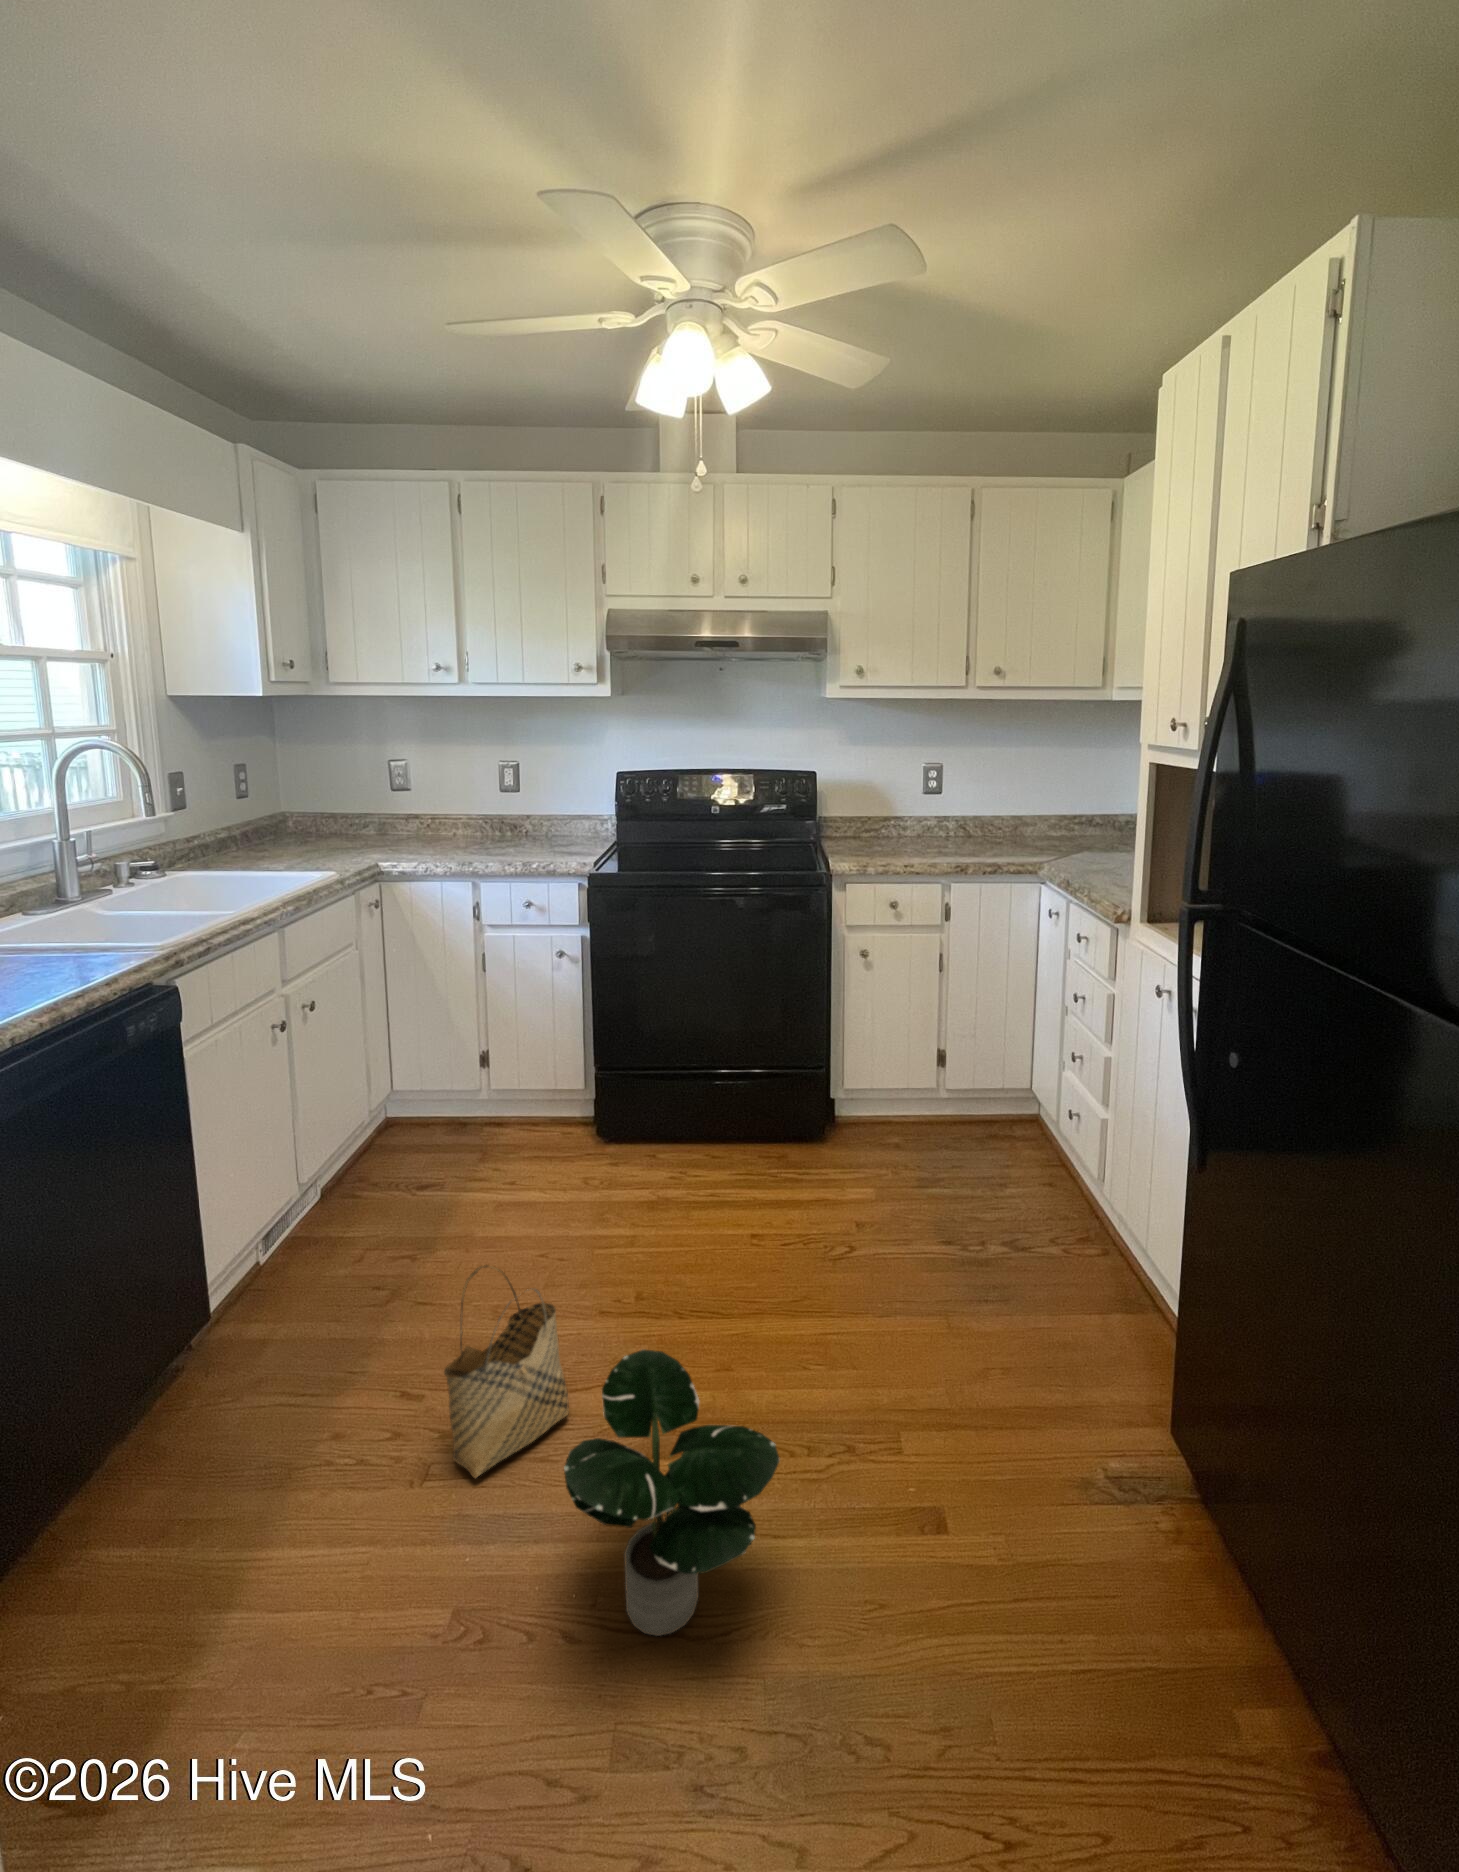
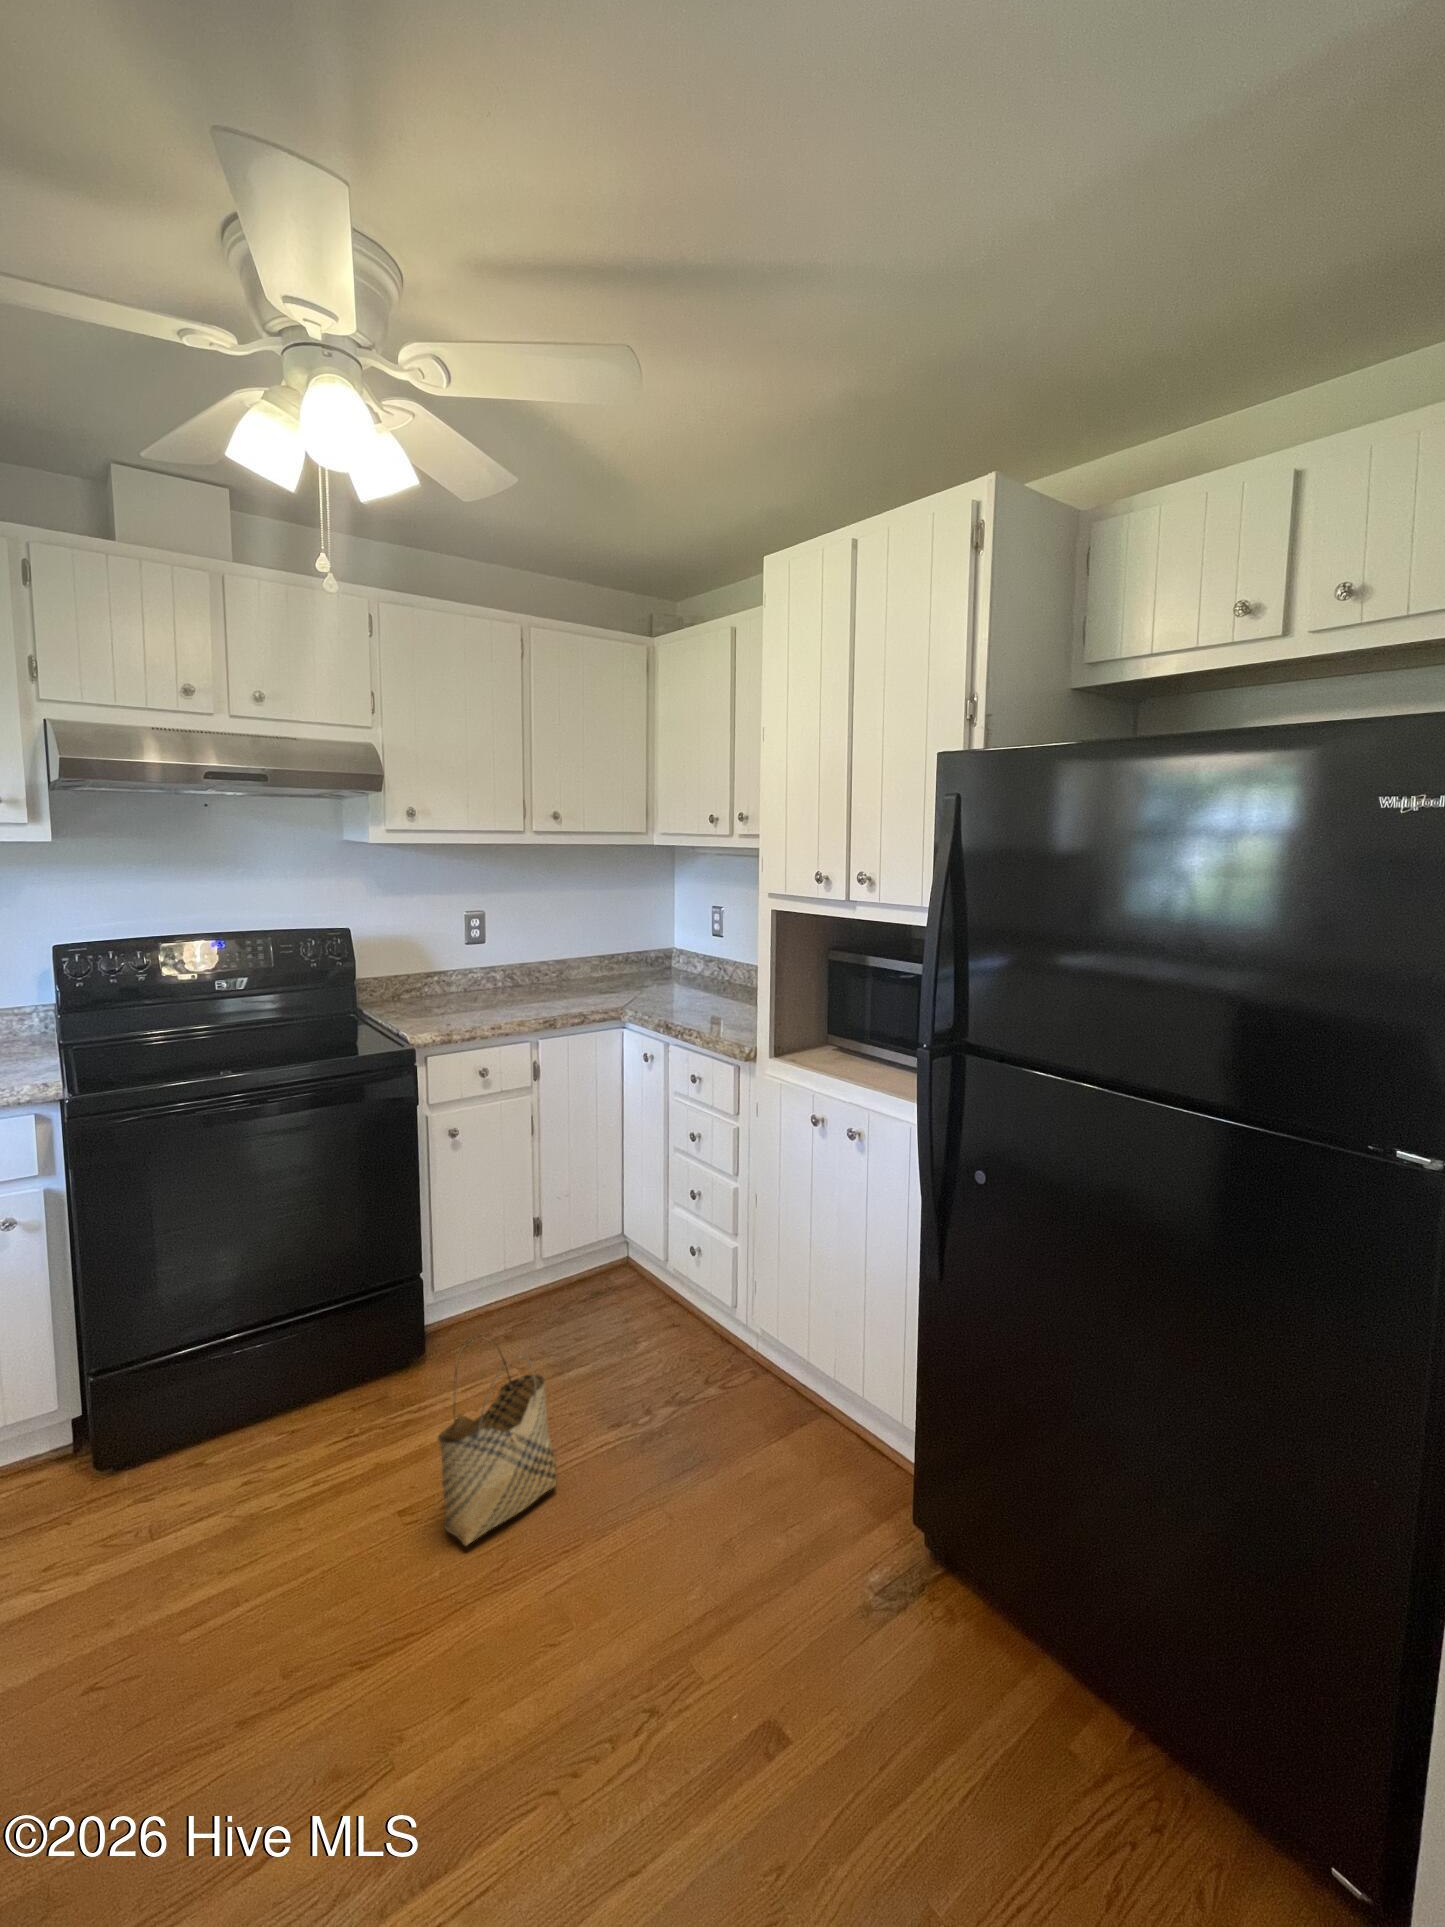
potted plant: present [564,1349,780,1636] -> none [555,1411,764,1696]

